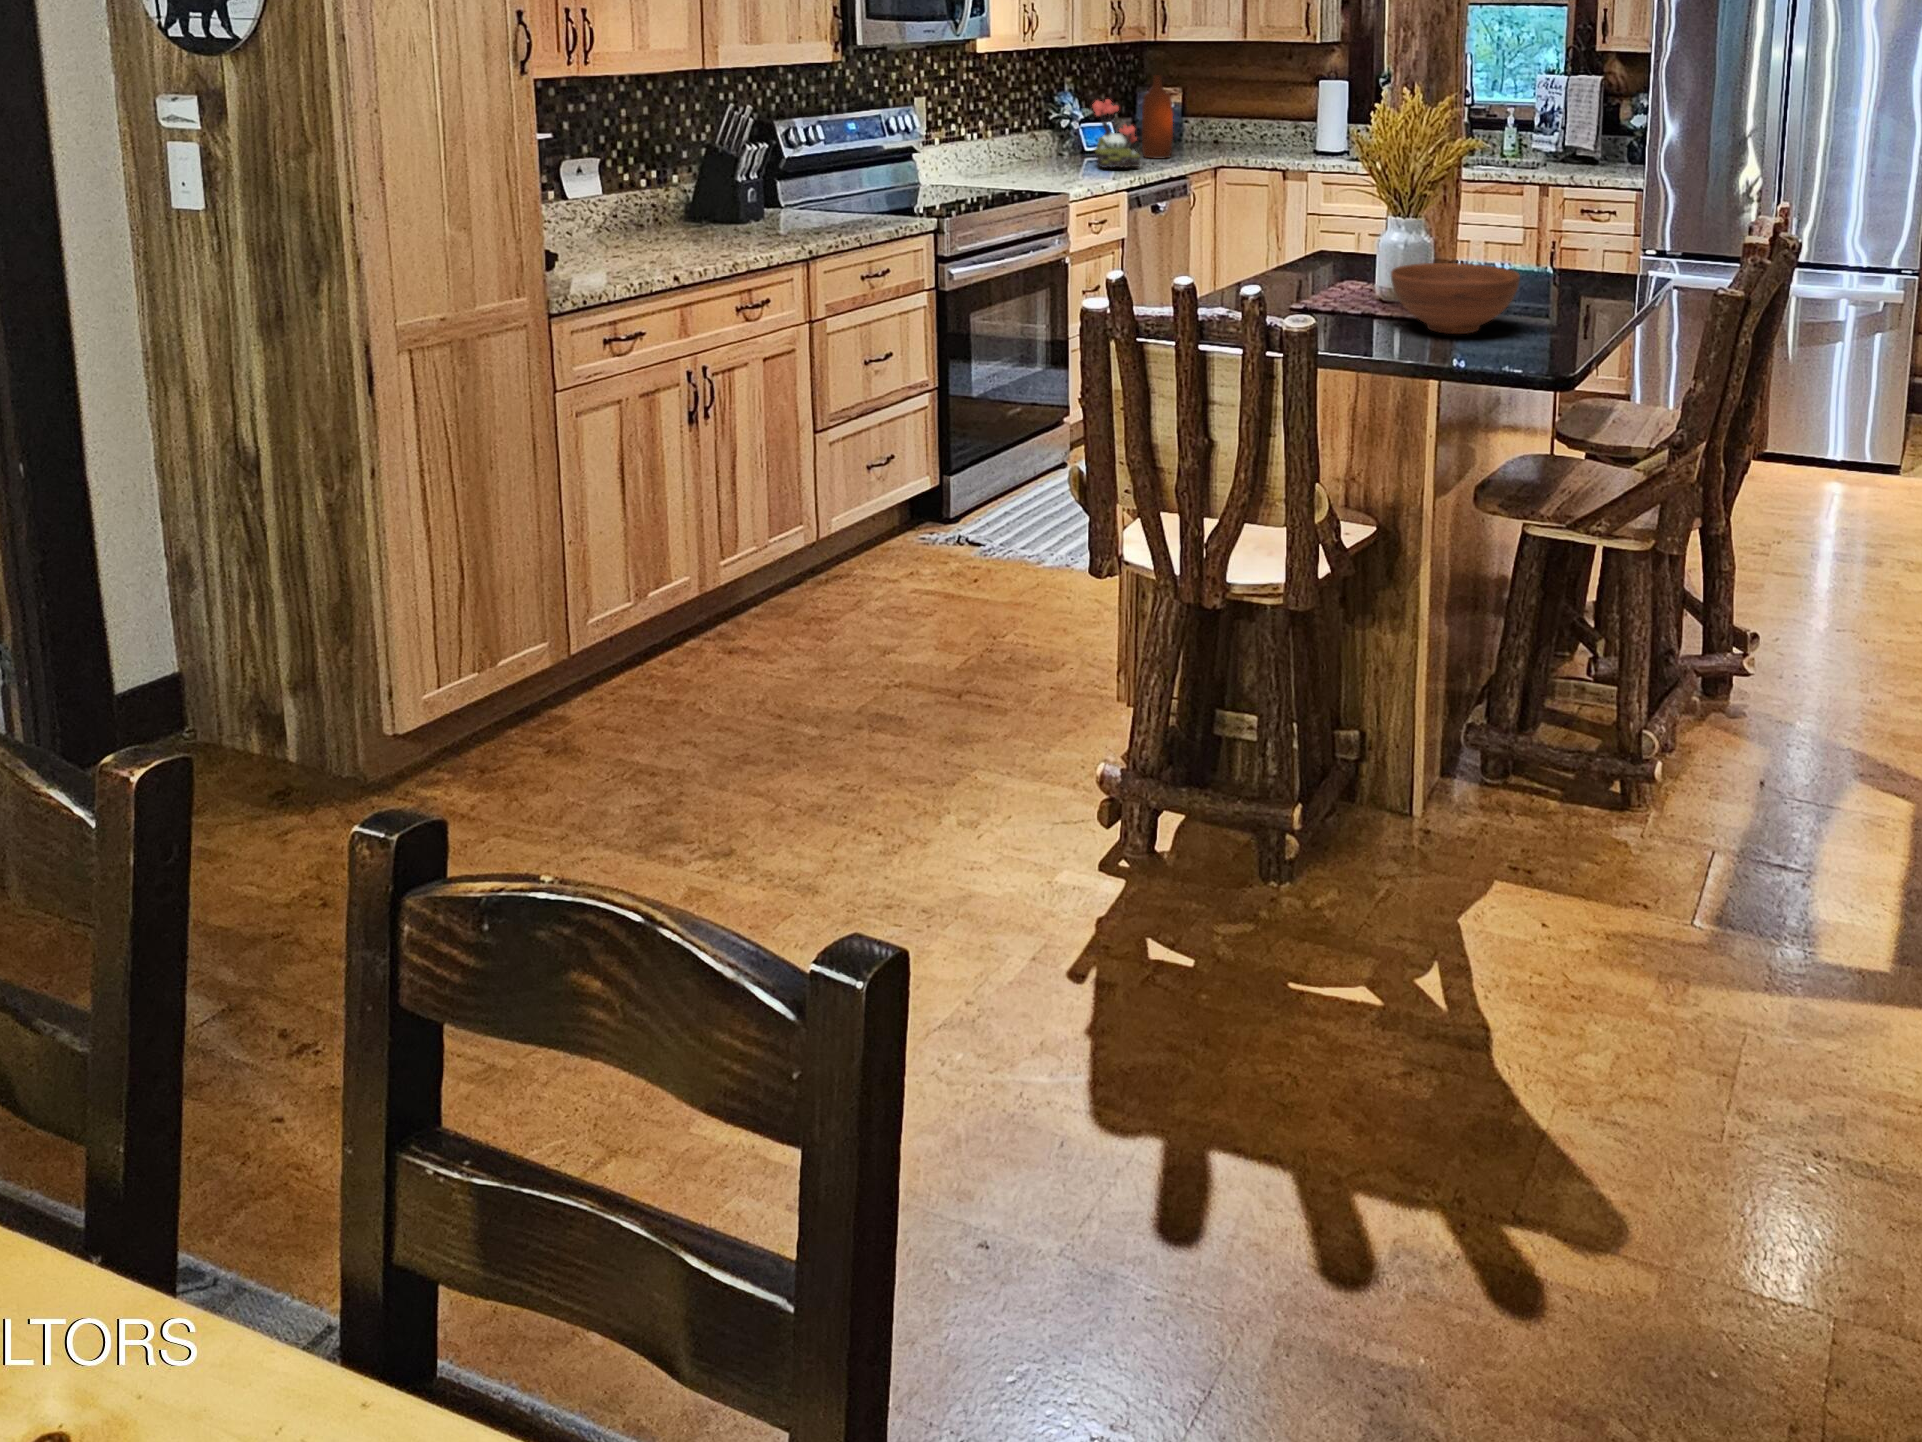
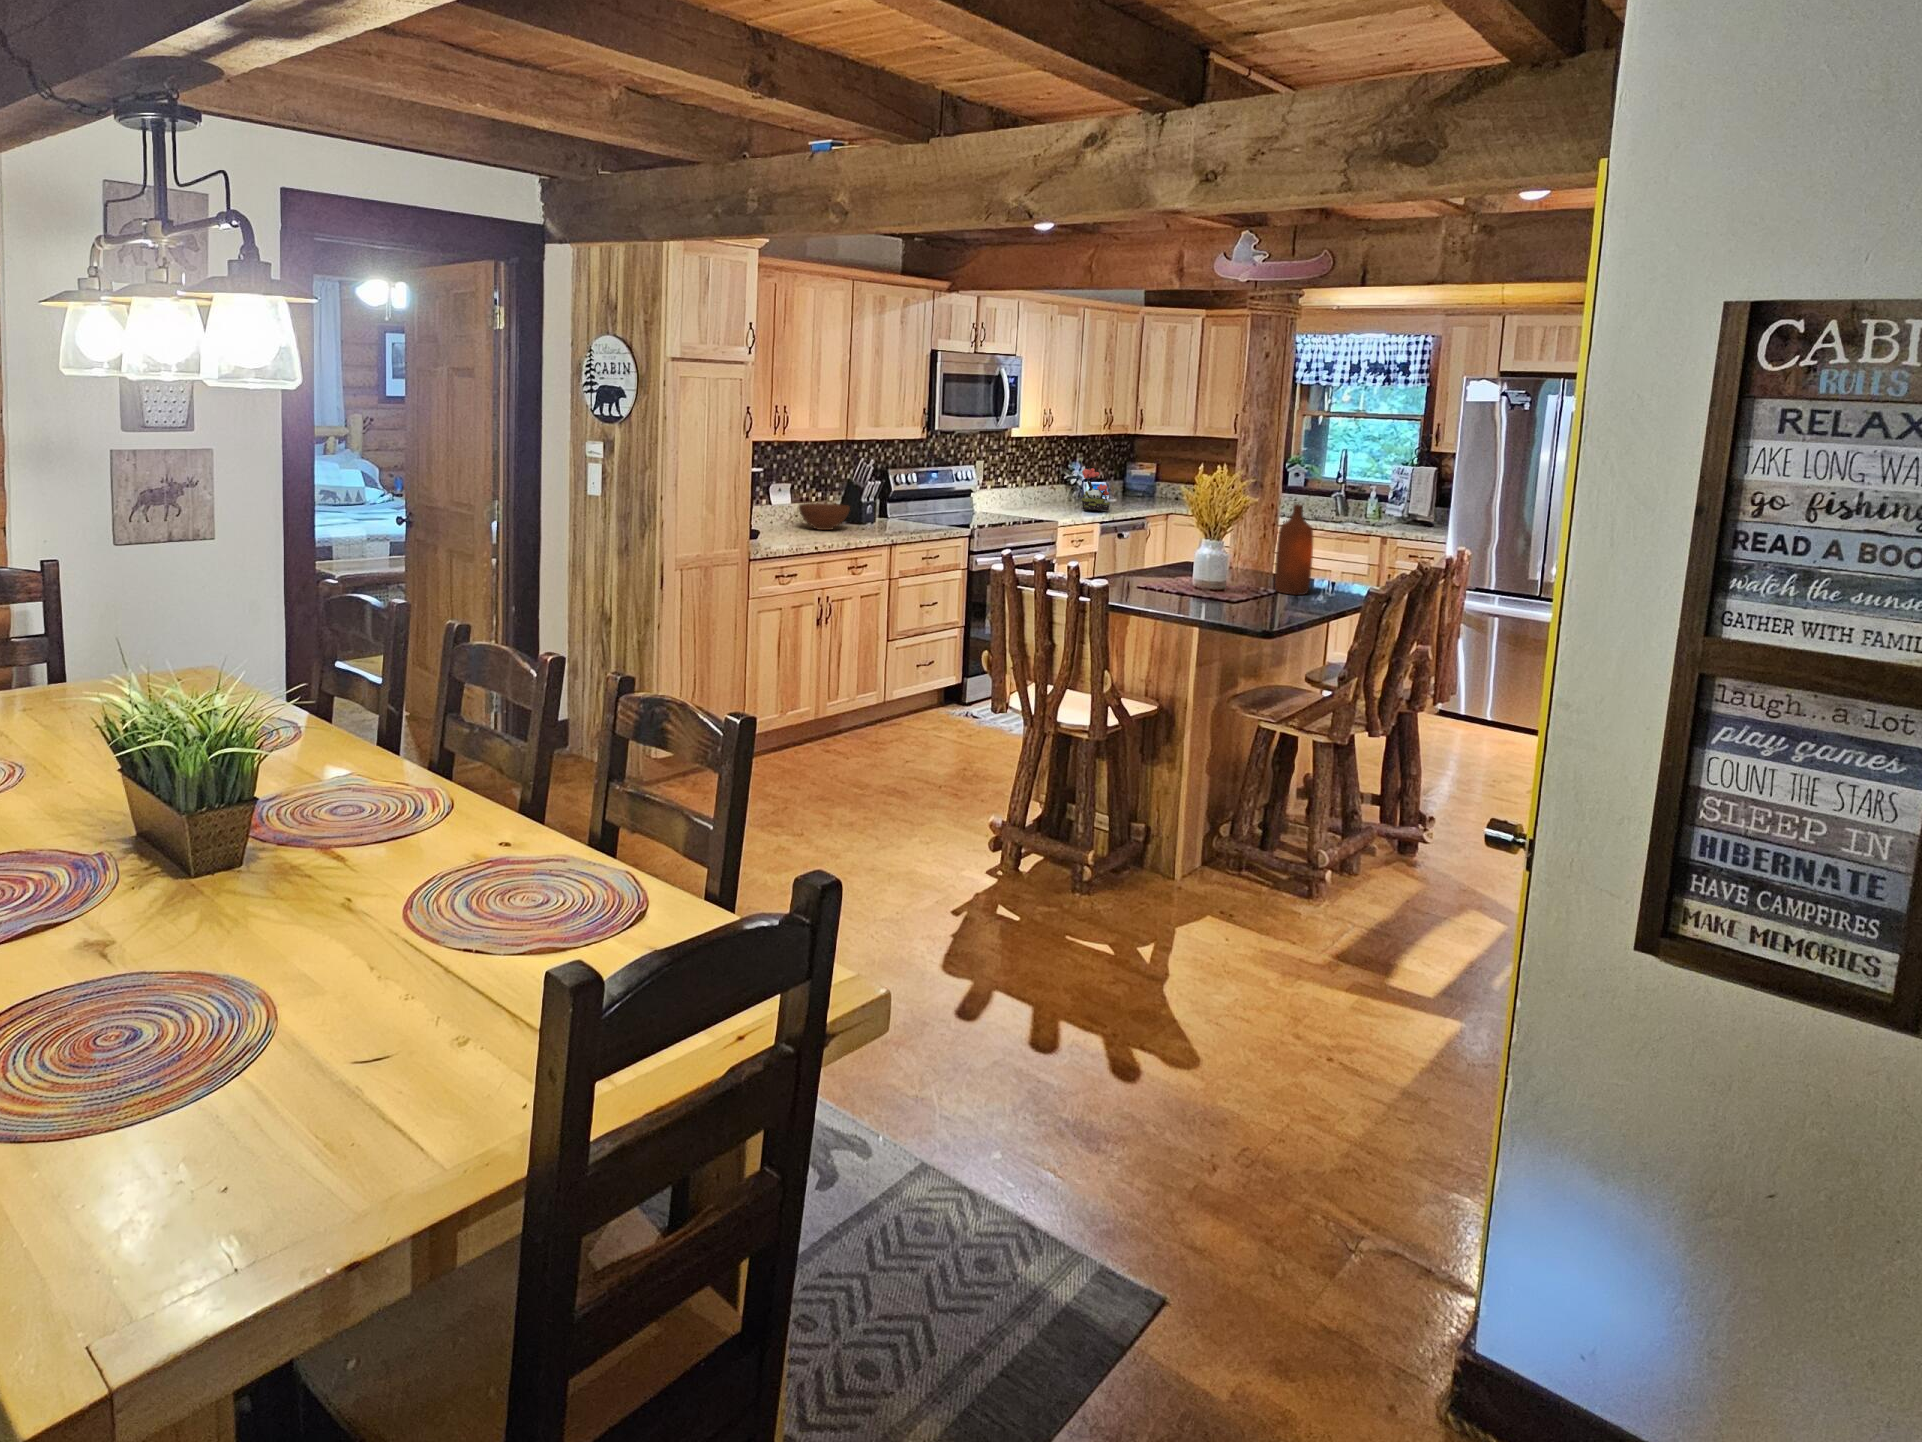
bottle: present [1142,75,1173,158] -> present [1275,504,1313,595]
bowl: present [1391,263,1520,334] -> present [799,503,850,530]

